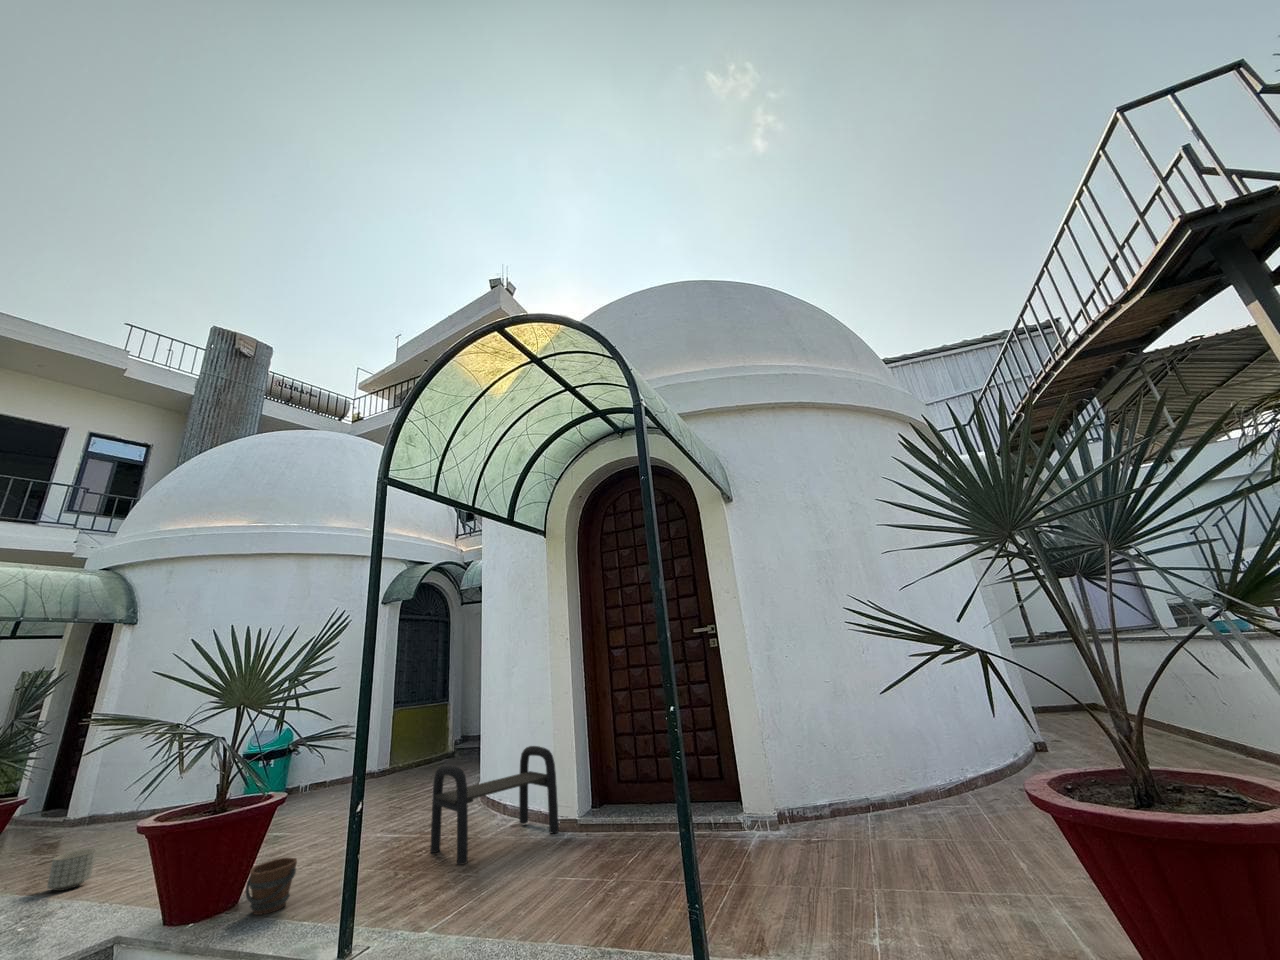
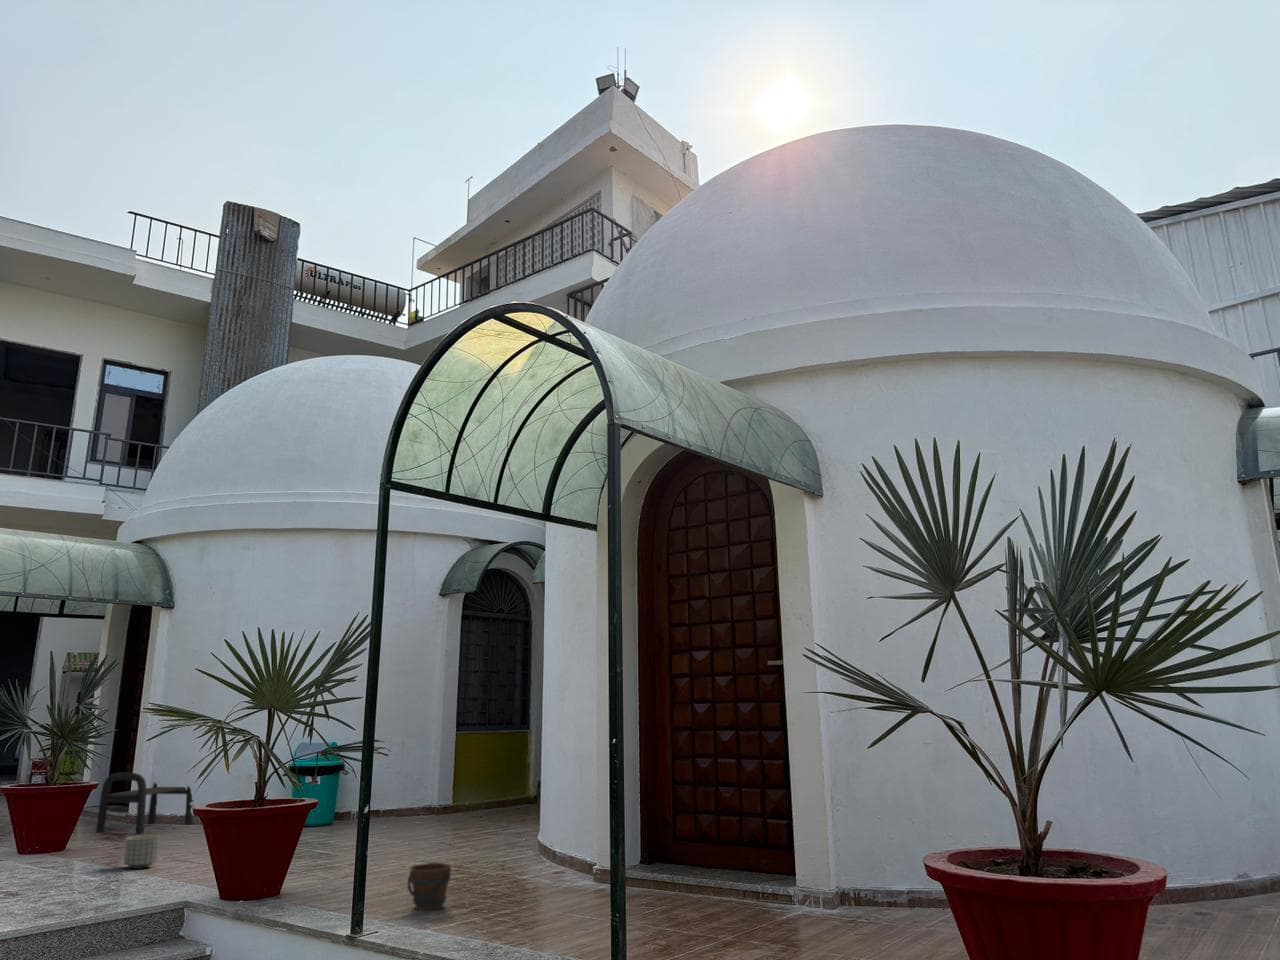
bench: present [430,746,559,865] -> present [96,772,193,835]
bucket: present [245,858,297,915] -> present [408,863,451,910]

